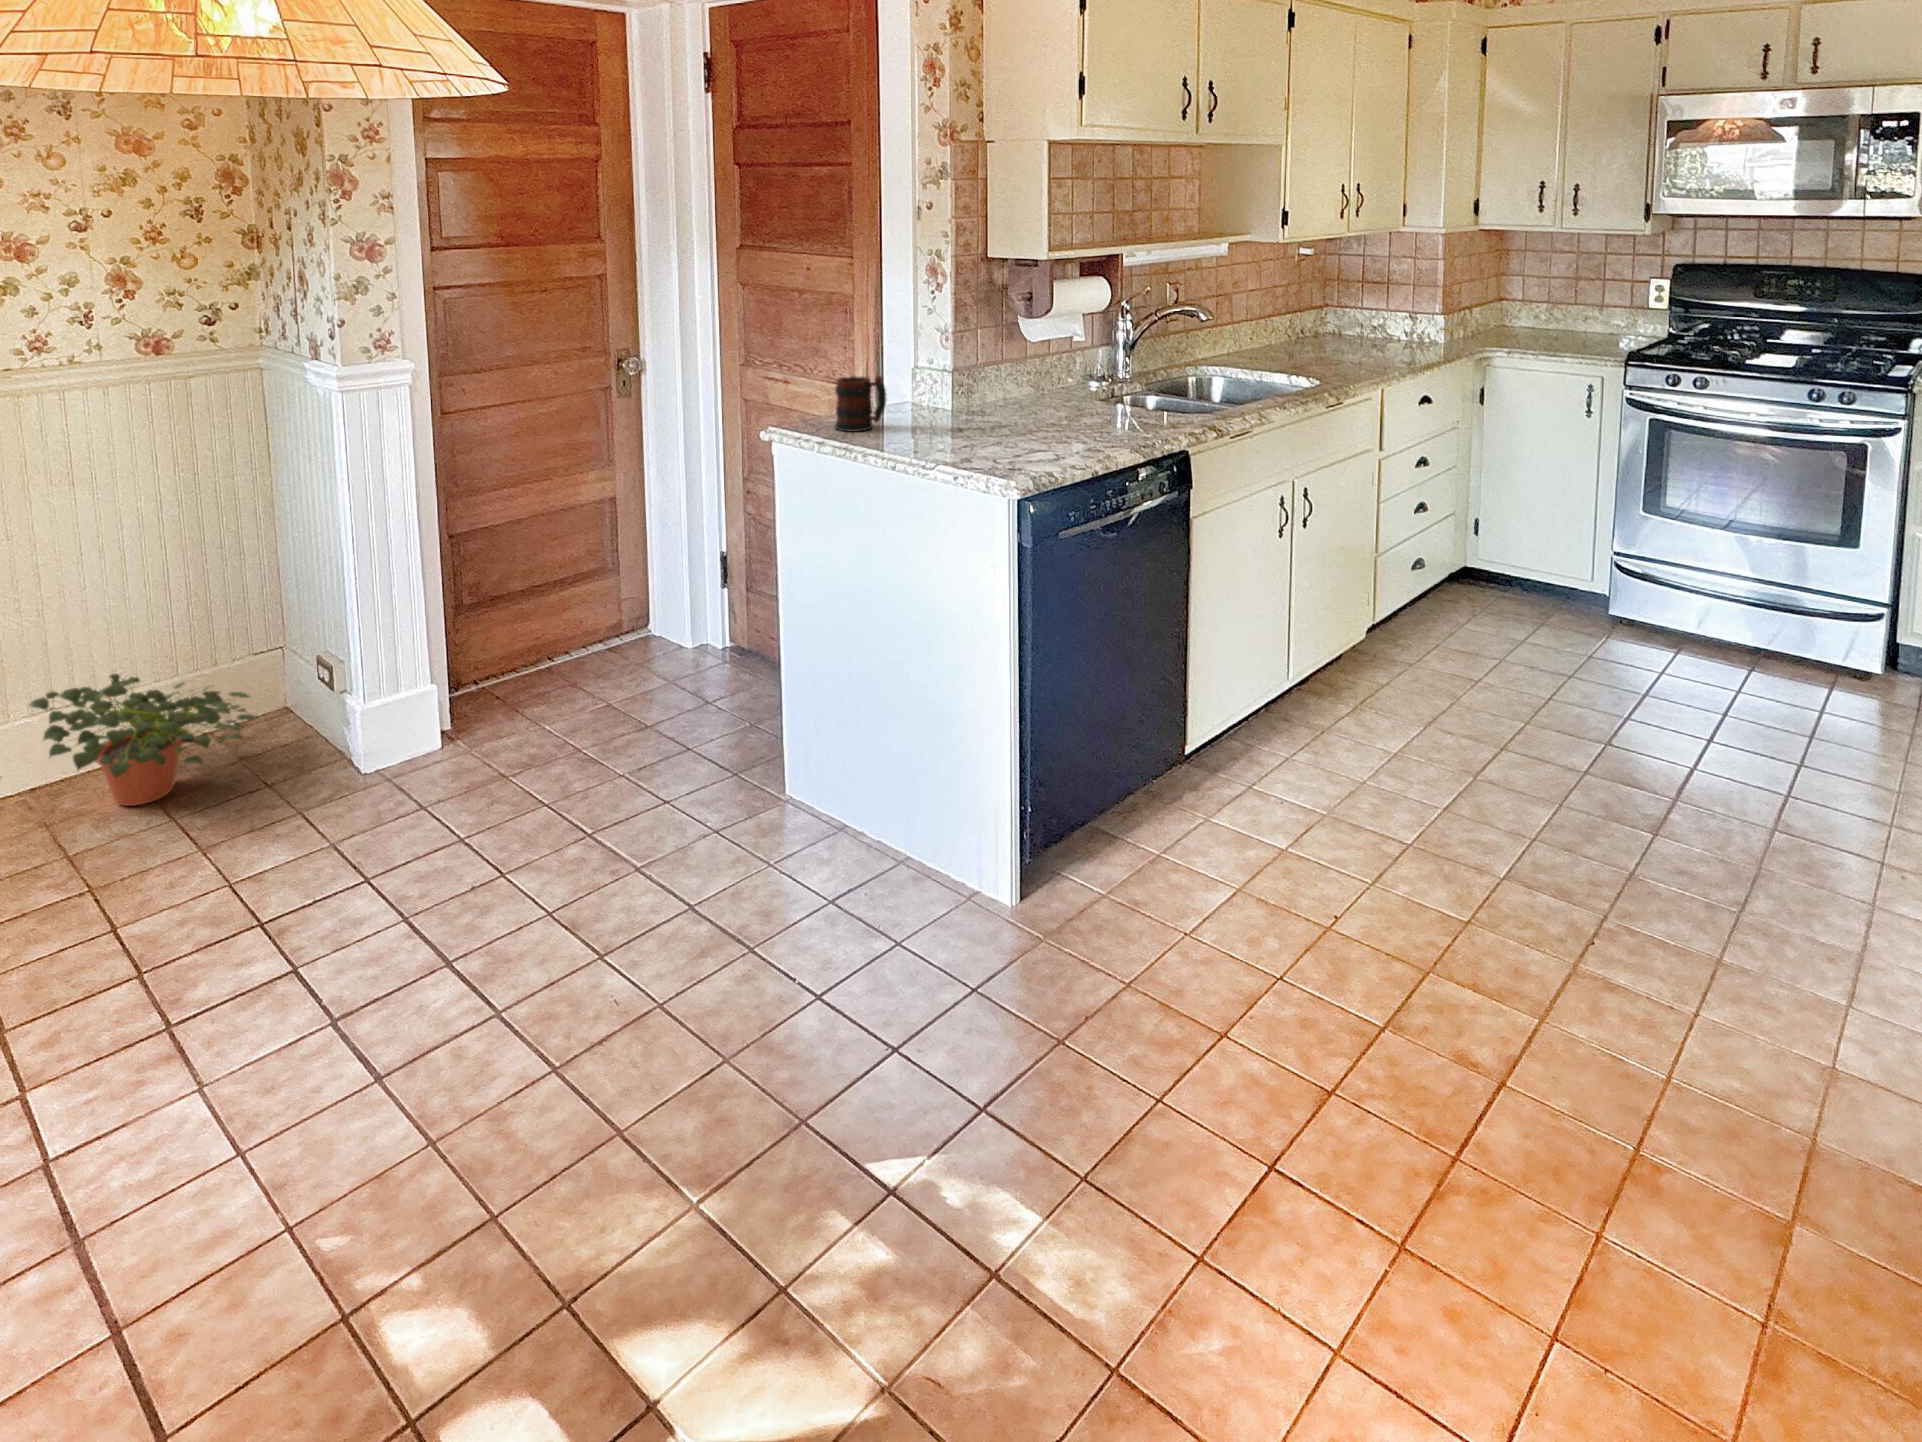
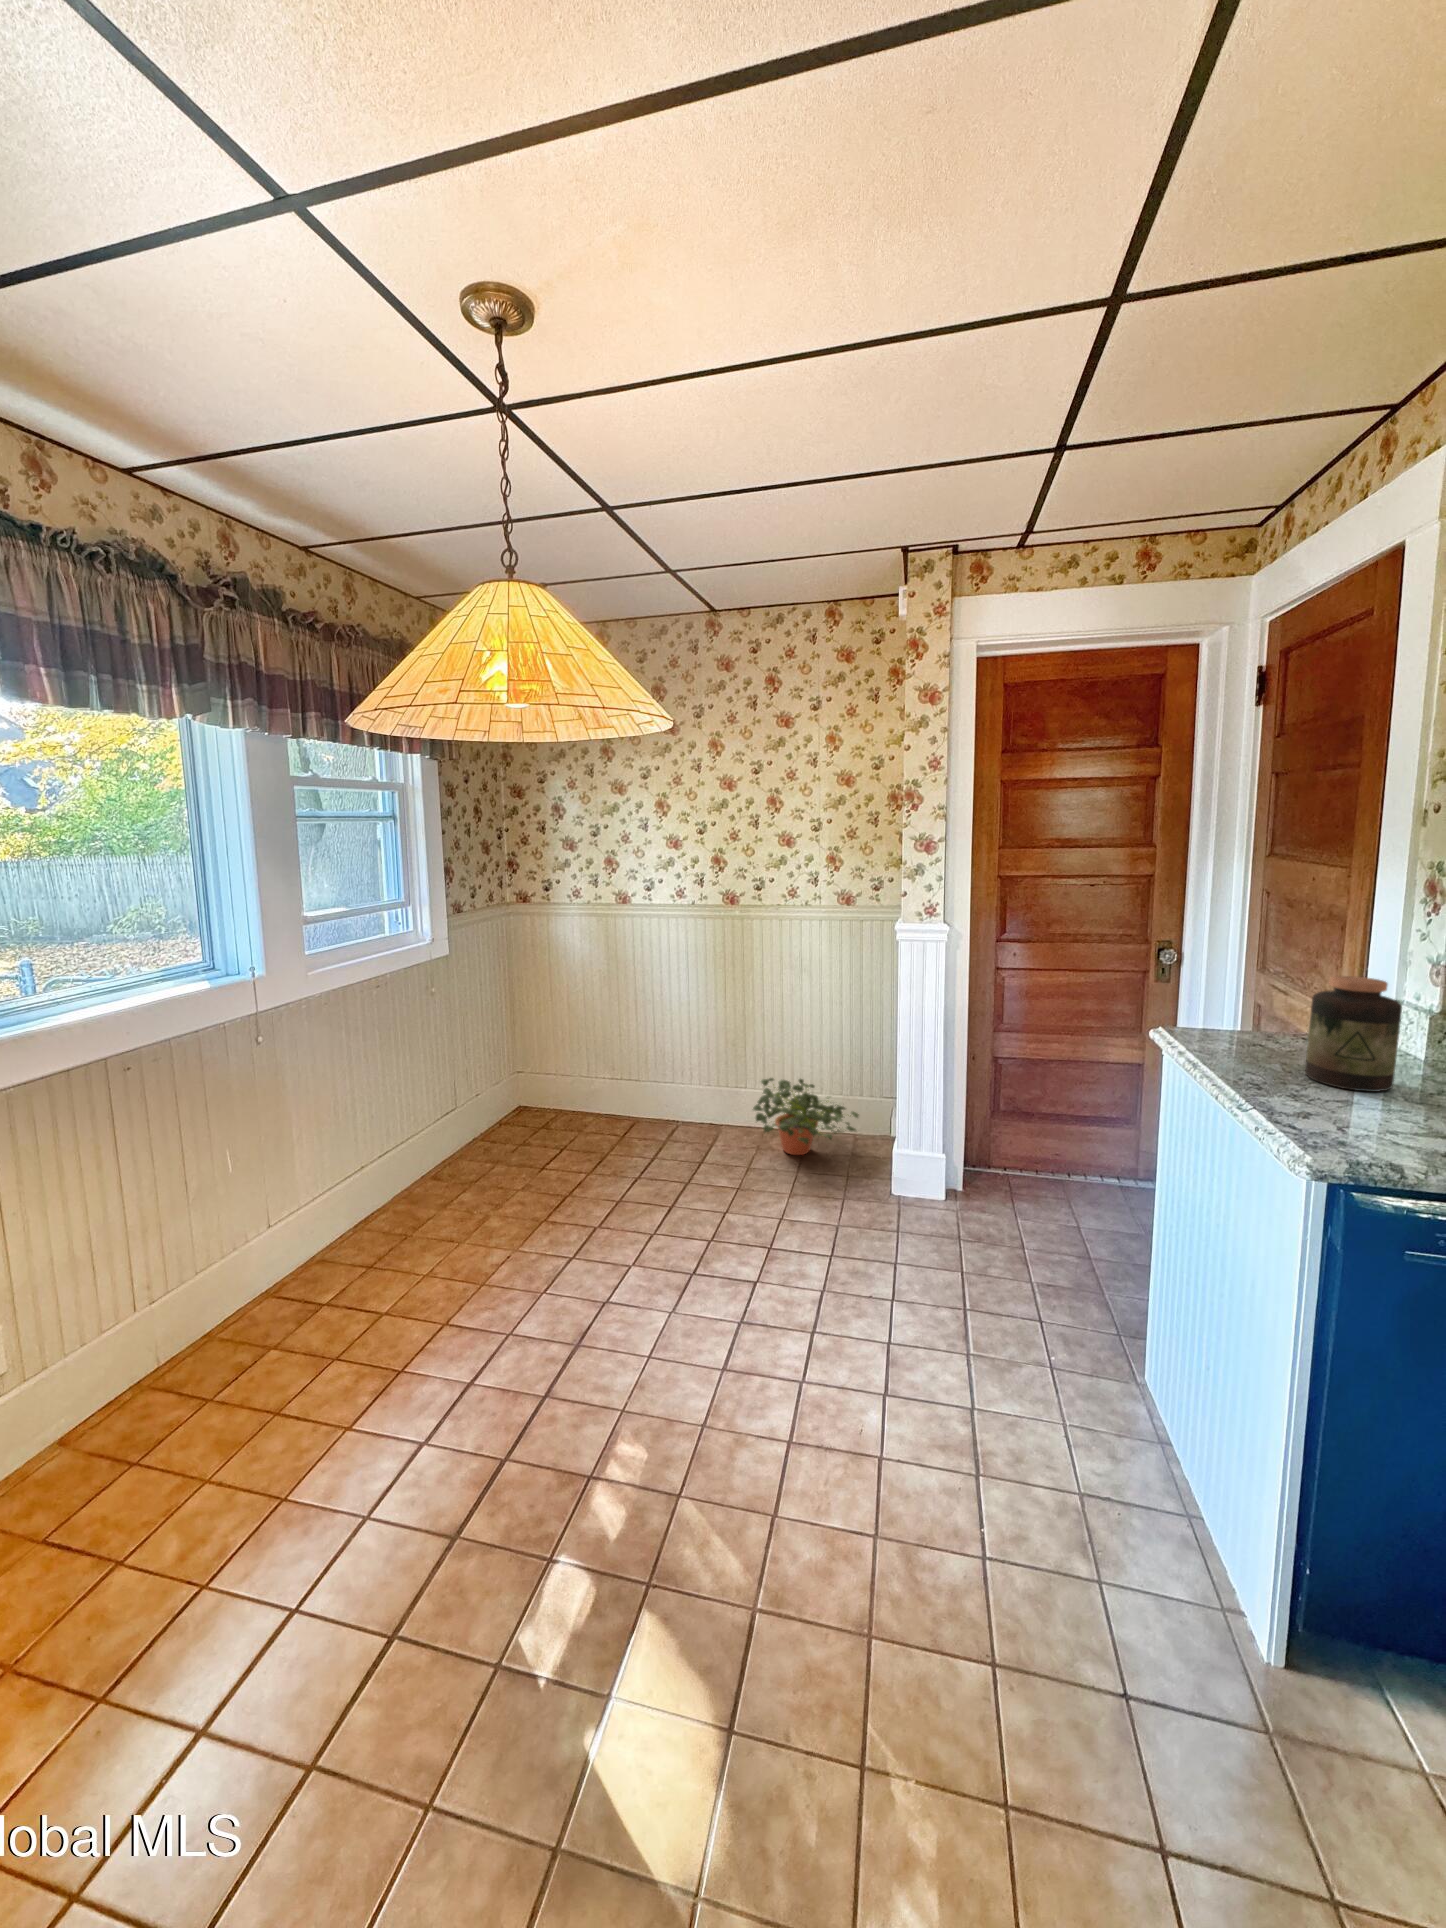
jar: none [912,348,969,440] -> present [1305,976,1402,1092]
mug: present [835,376,886,432] -> none [1228,991,1292,1053]

